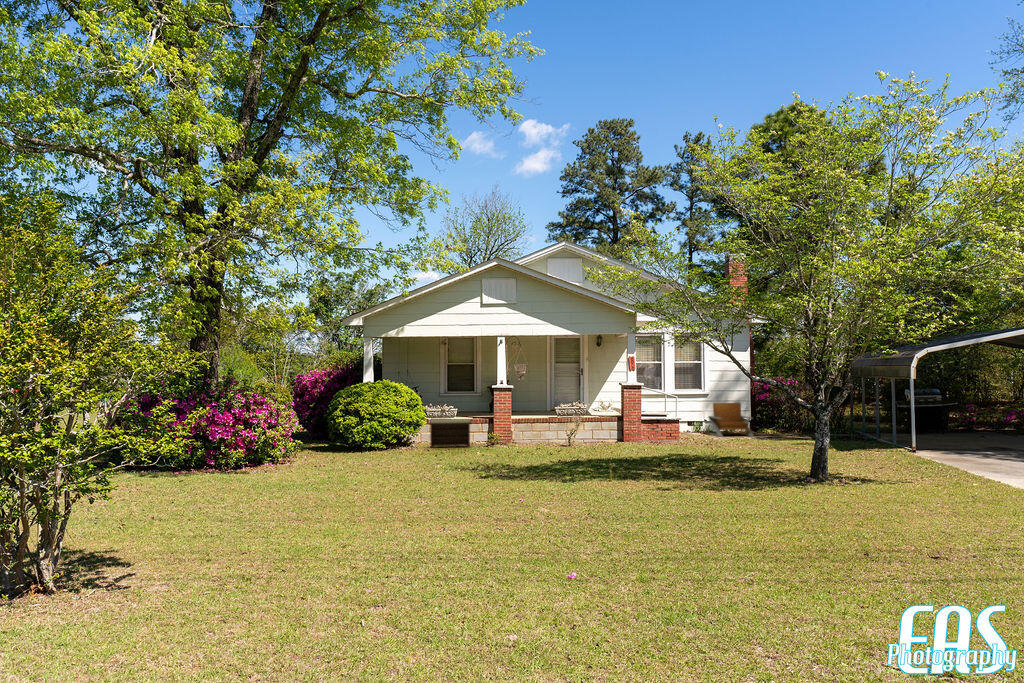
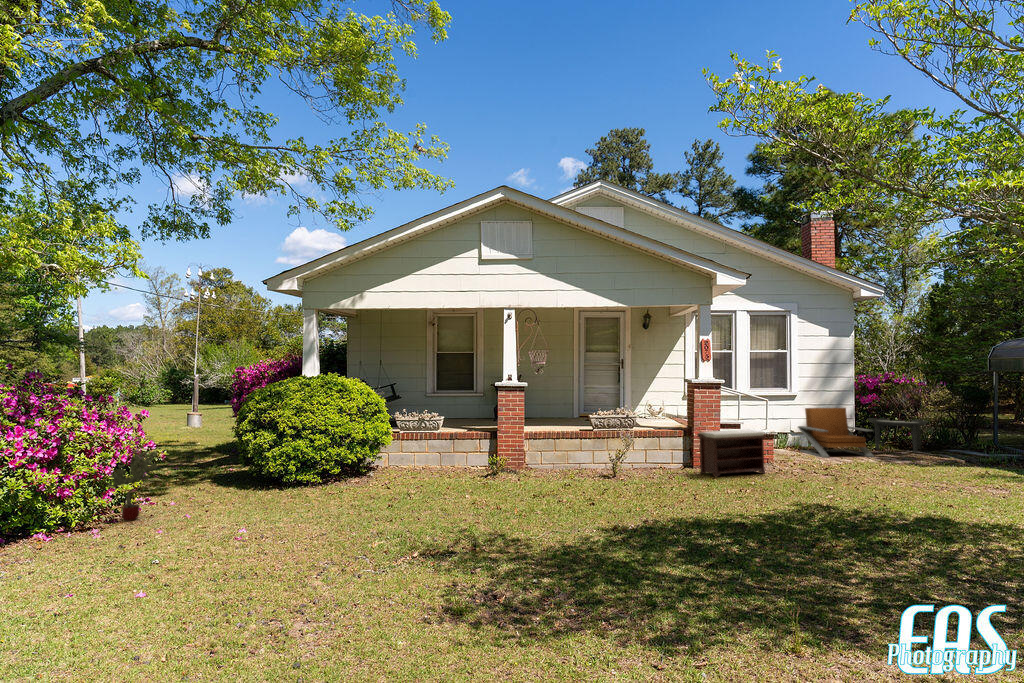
round table: none [762,411,800,434] -> present [868,418,928,453]
bench: present [429,419,471,448] -> present [697,430,766,477]
potted tree: none [286,422,308,462] -> present [103,449,158,521]

